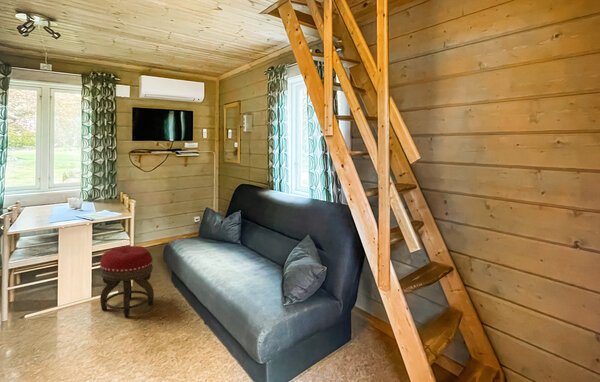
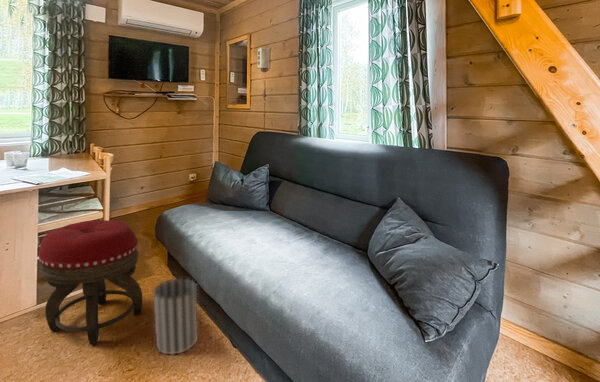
wastebasket: none [161,282,185,324] -> present [153,278,198,354]

